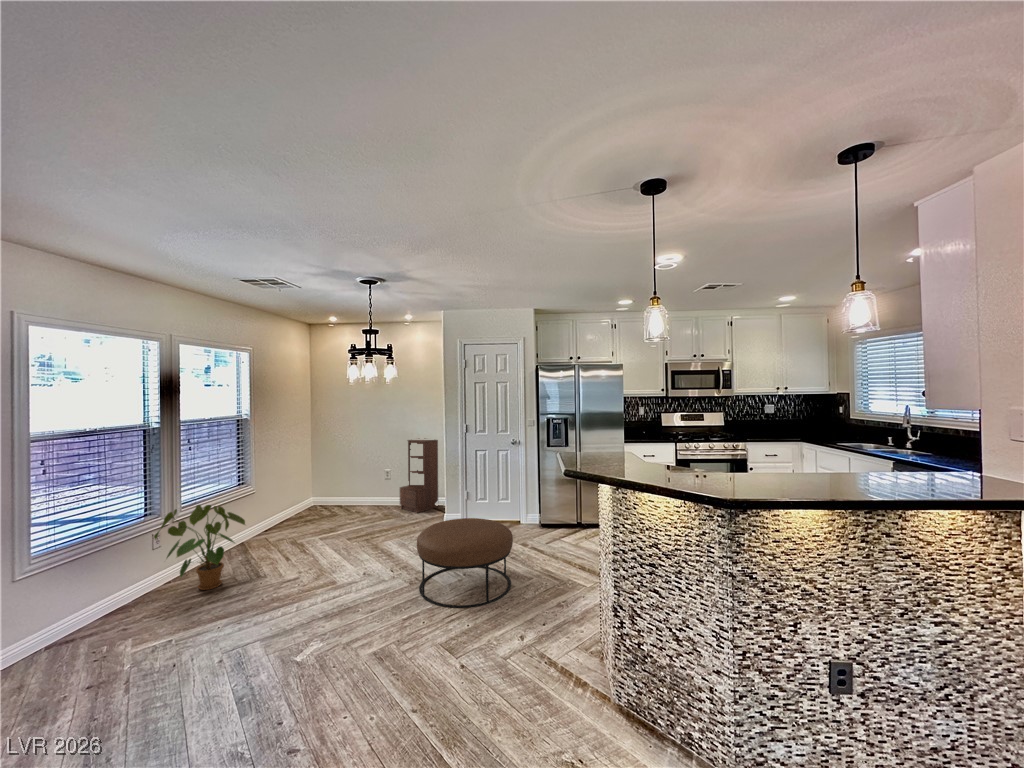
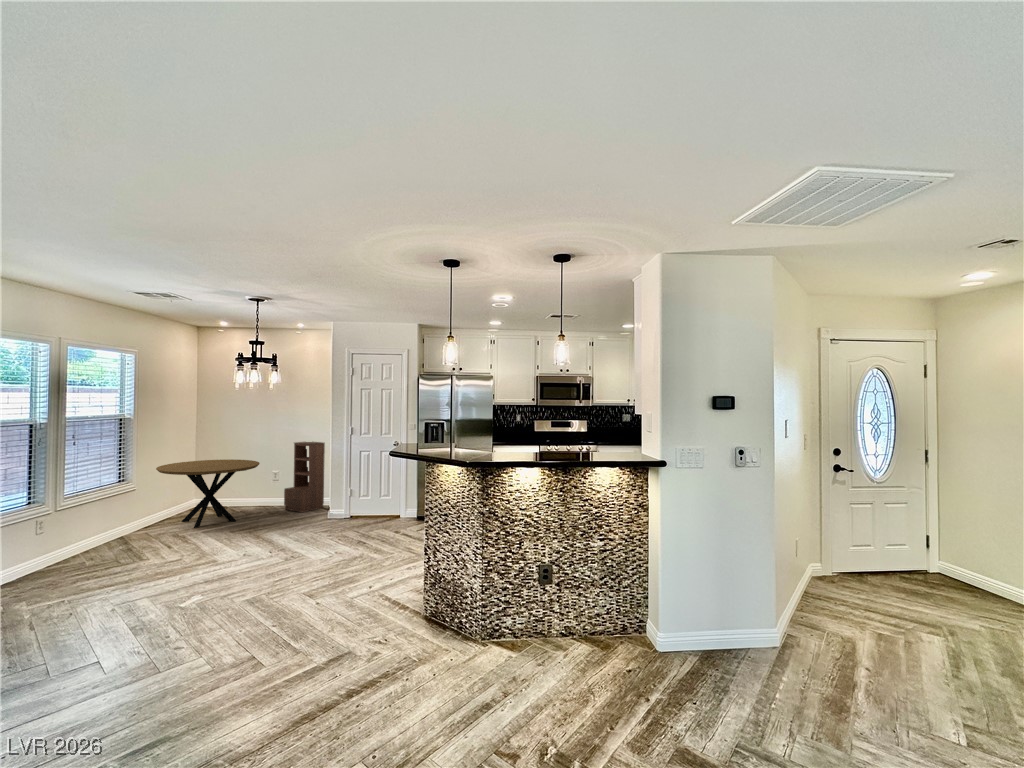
dining table: none [275,458,375,532] -> present [156,459,260,528]
house plant: present [154,505,245,590] -> none [46,494,132,568]
ottoman: present [417,518,513,608] -> none [292,506,377,573]

